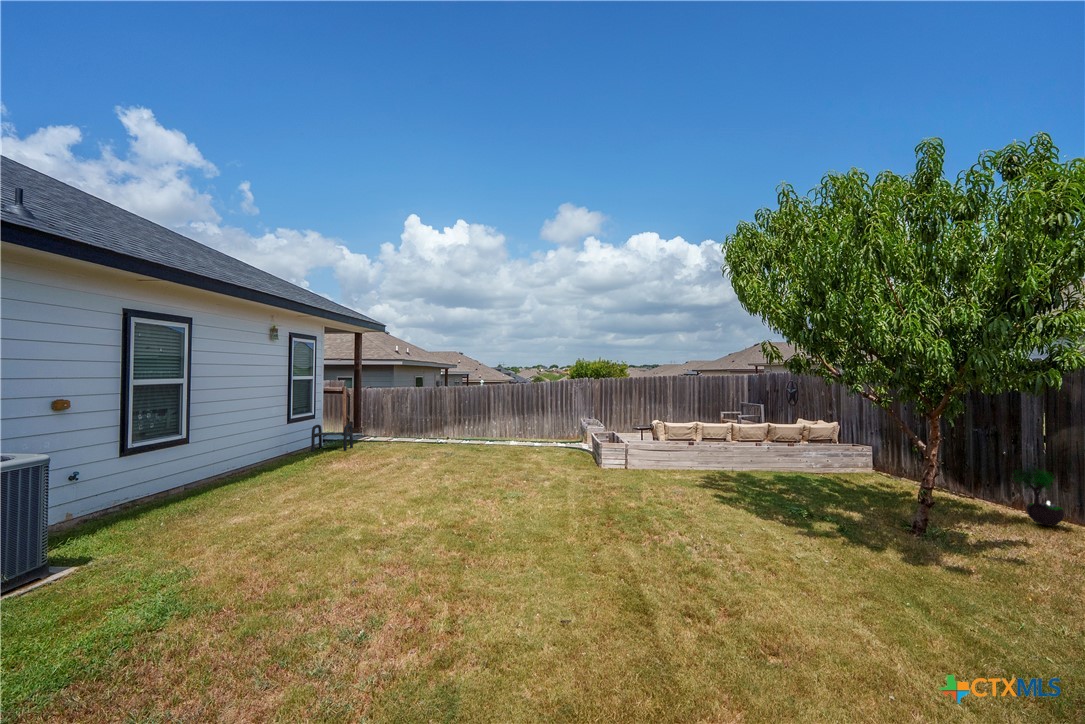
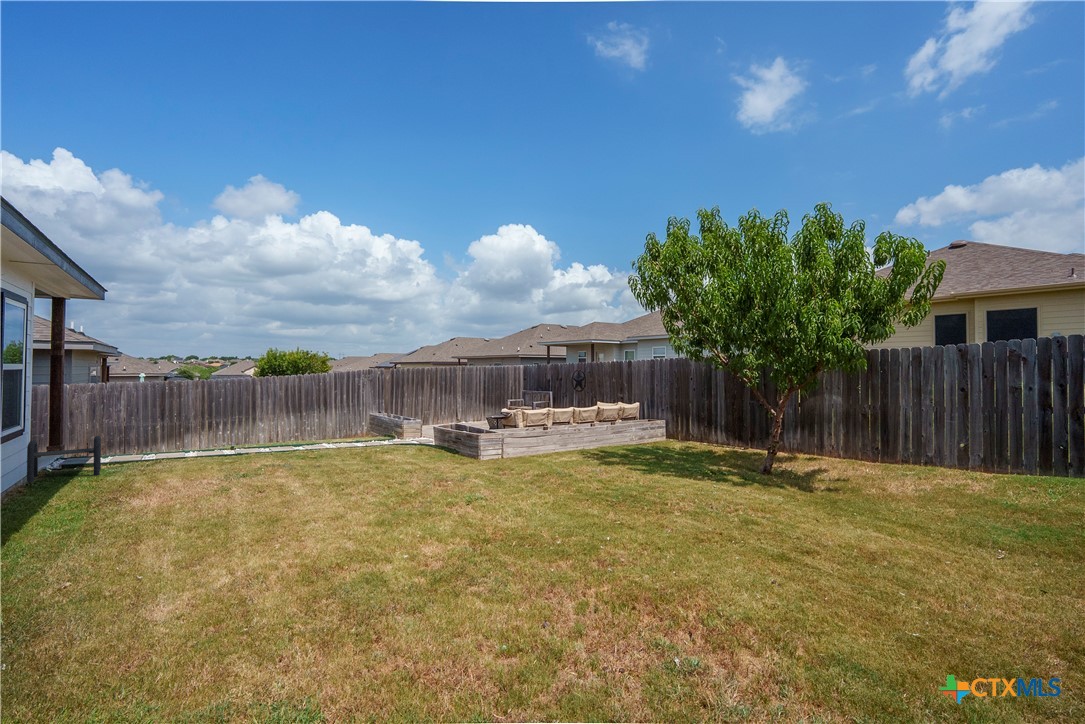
potted tree: present [1014,468,1064,526] -> none [789,420,814,459]

